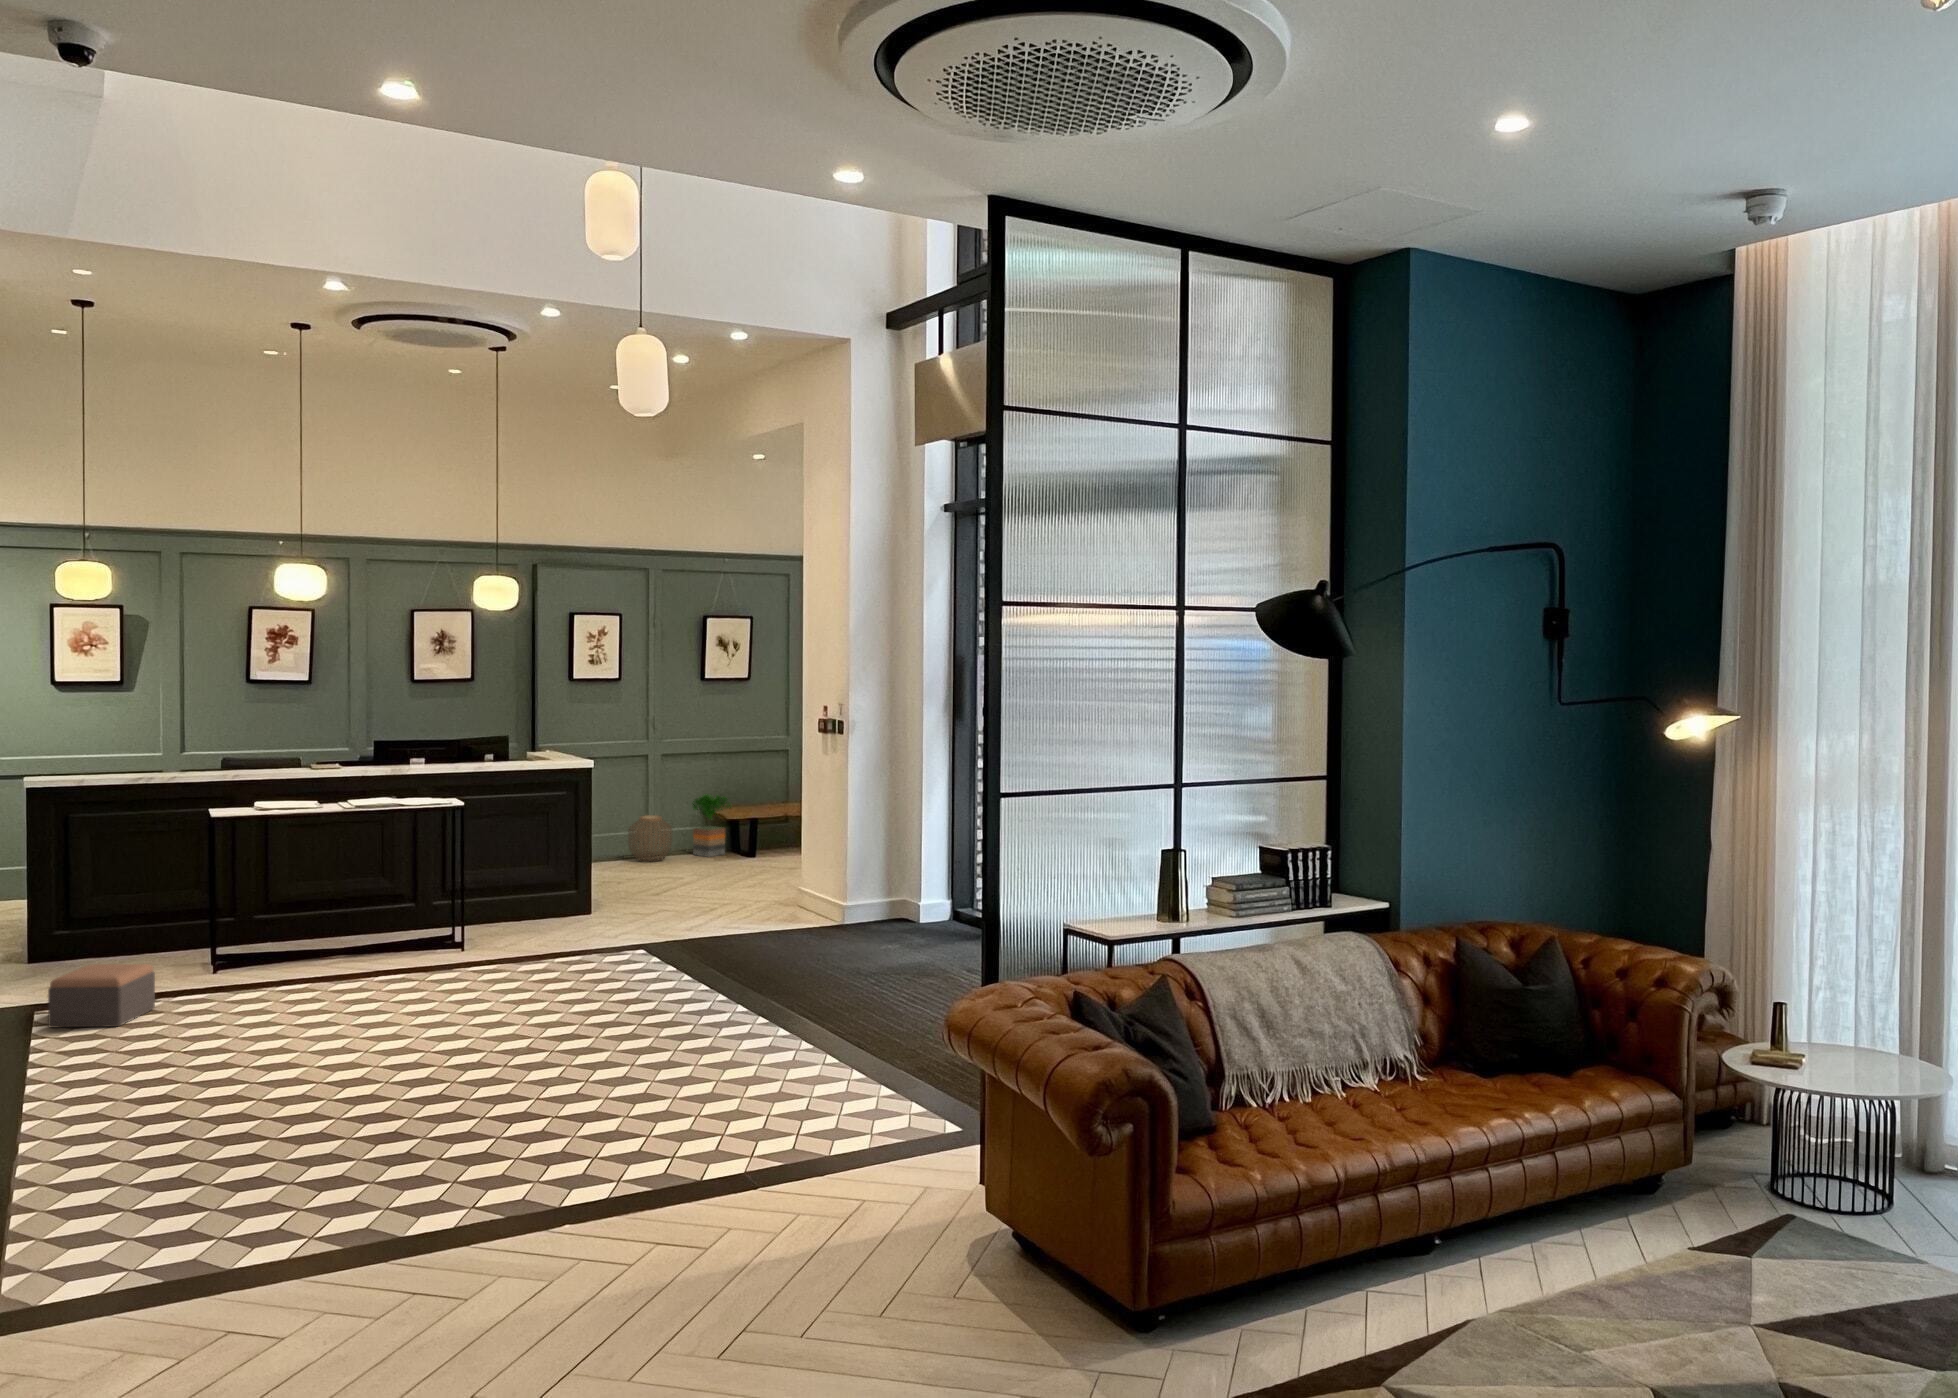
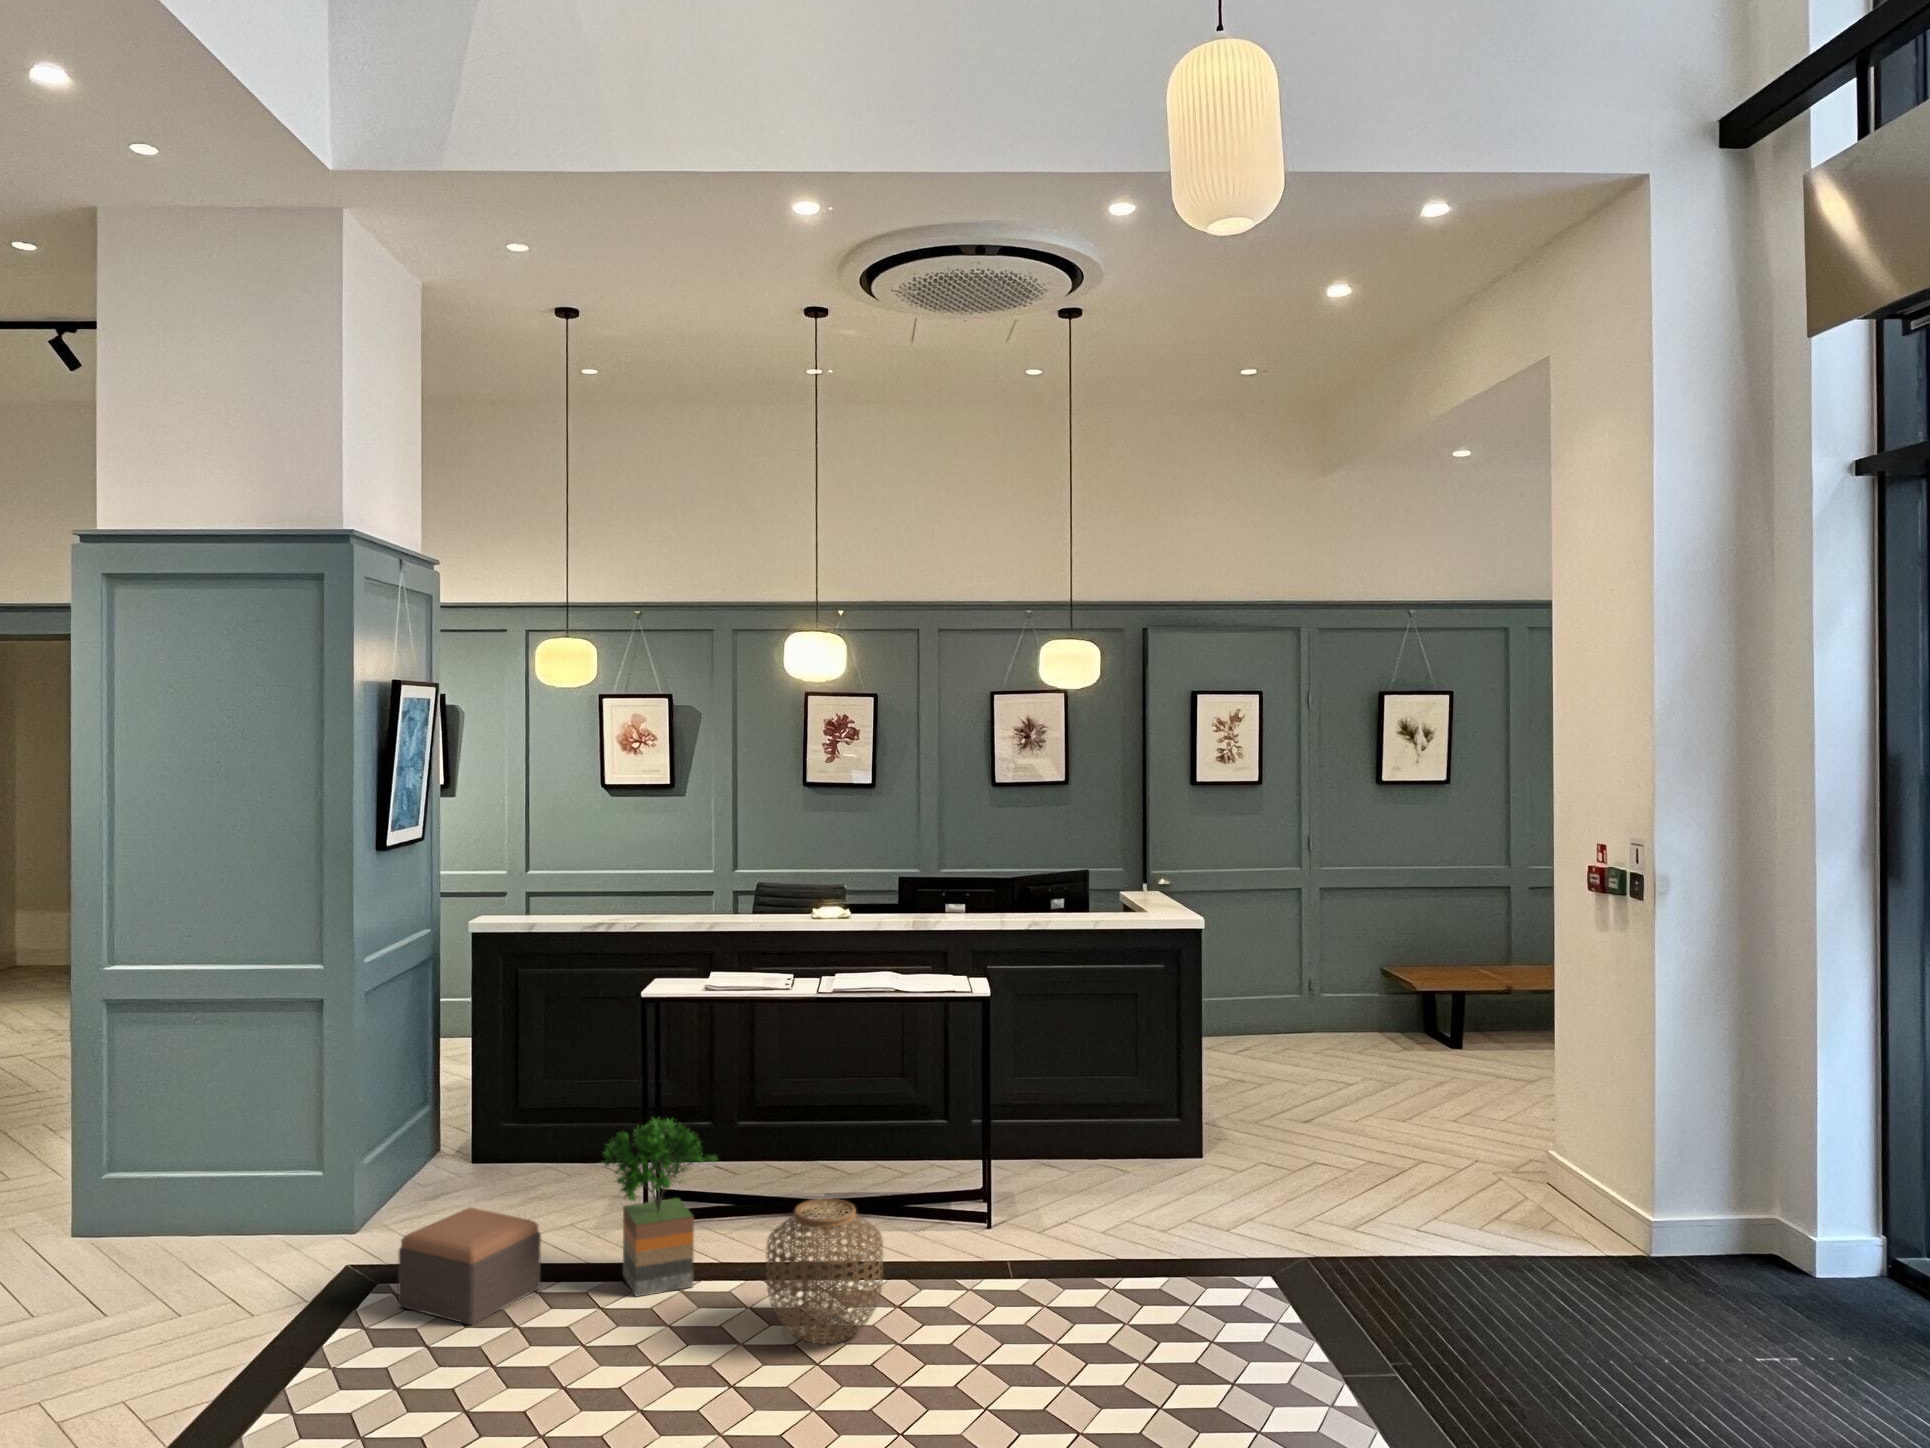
potted tree: present [692,794,731,857] -> present [602,1117,716,1297]
woven basket: present [628,815,672,862] -> present [766,1199,883,1344]

